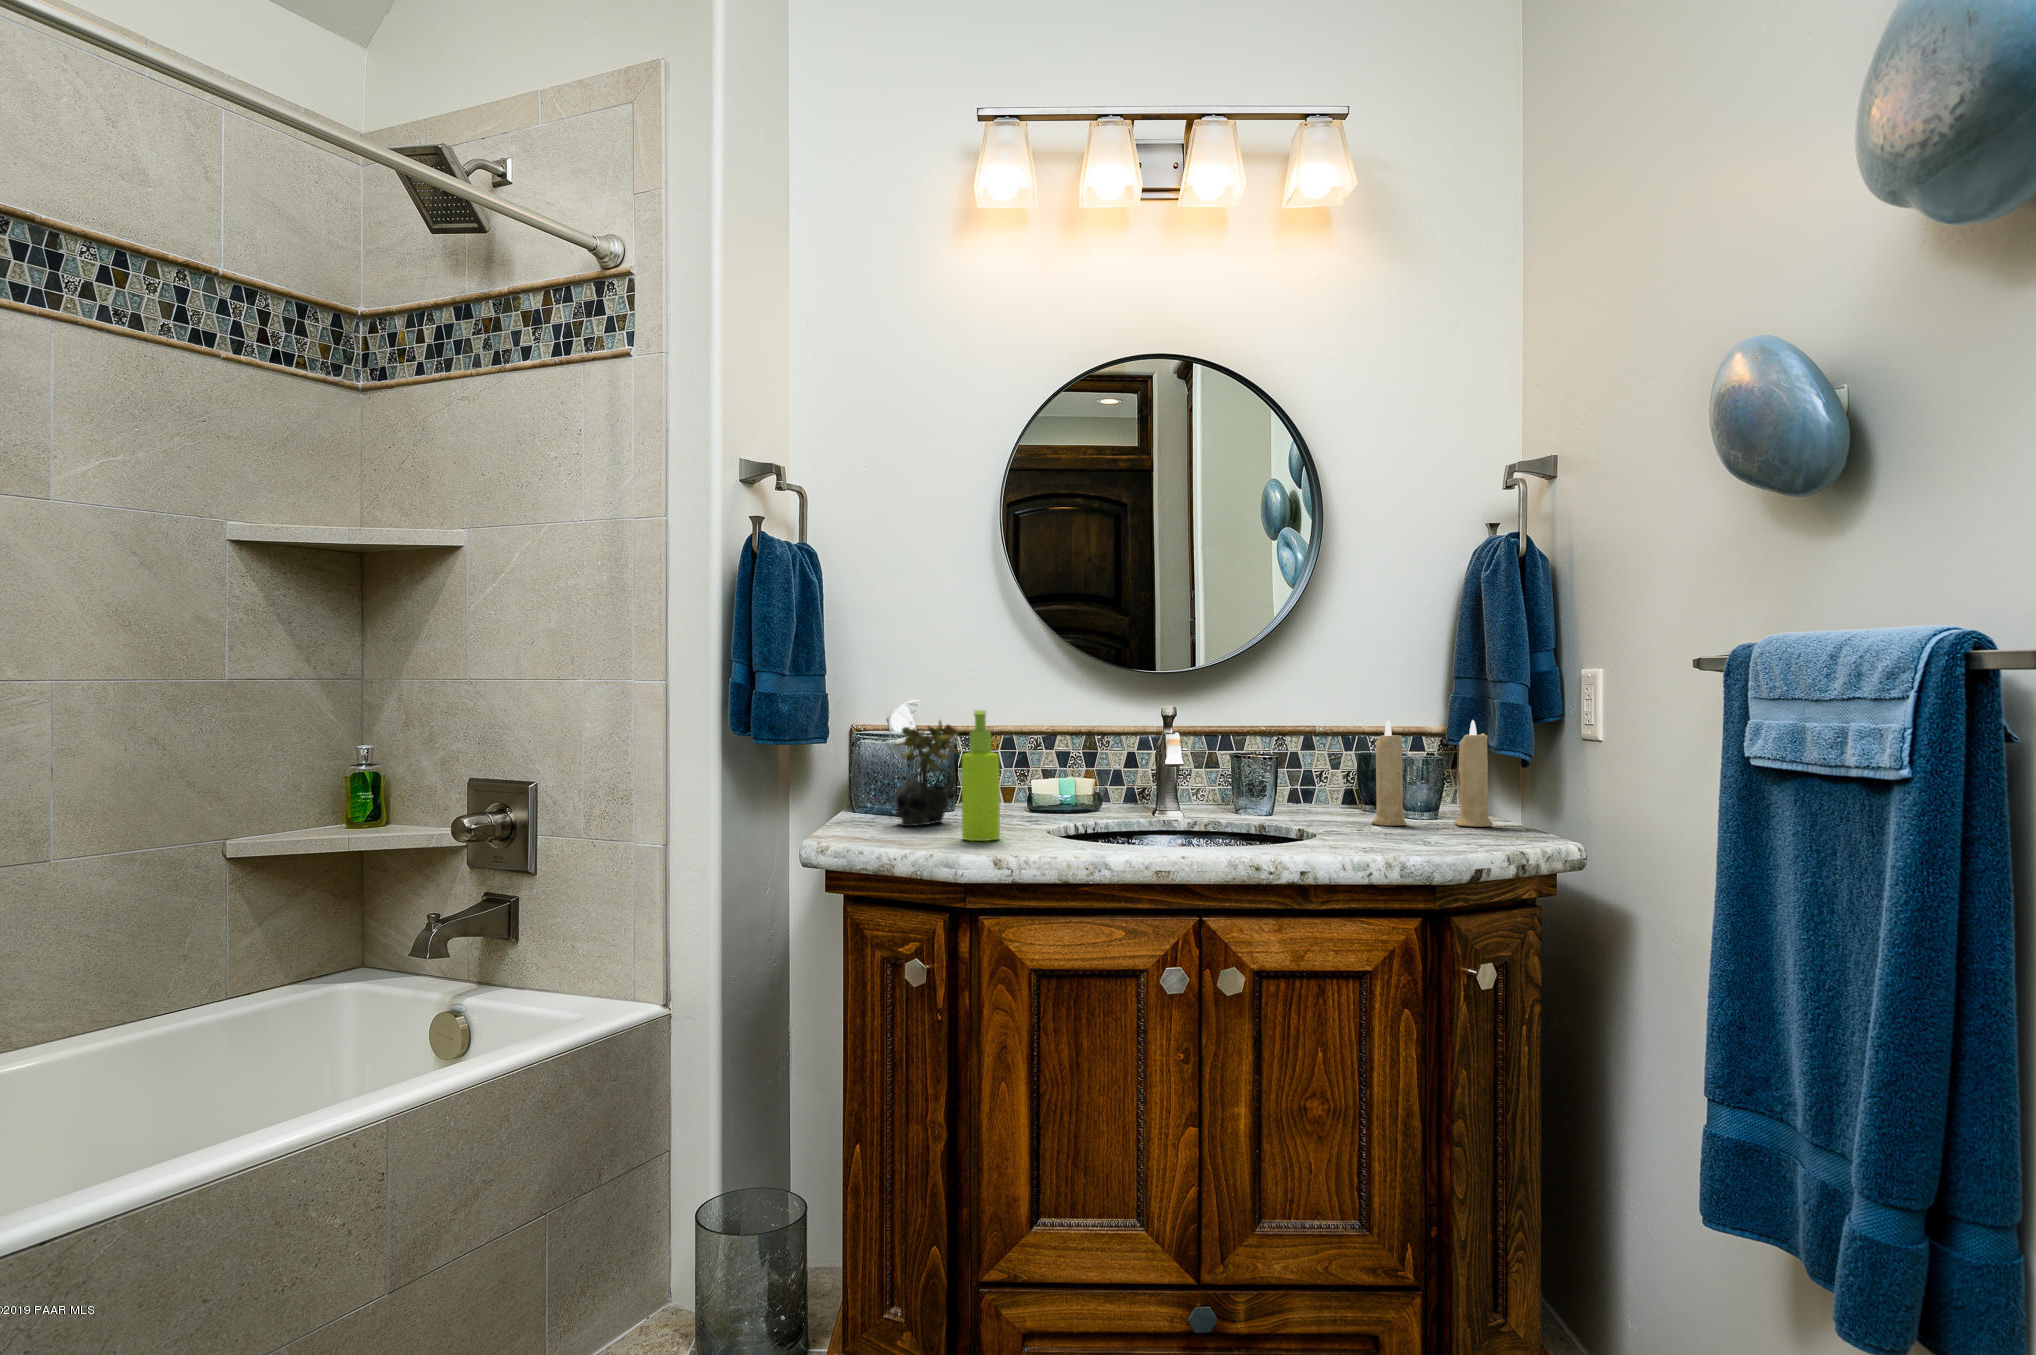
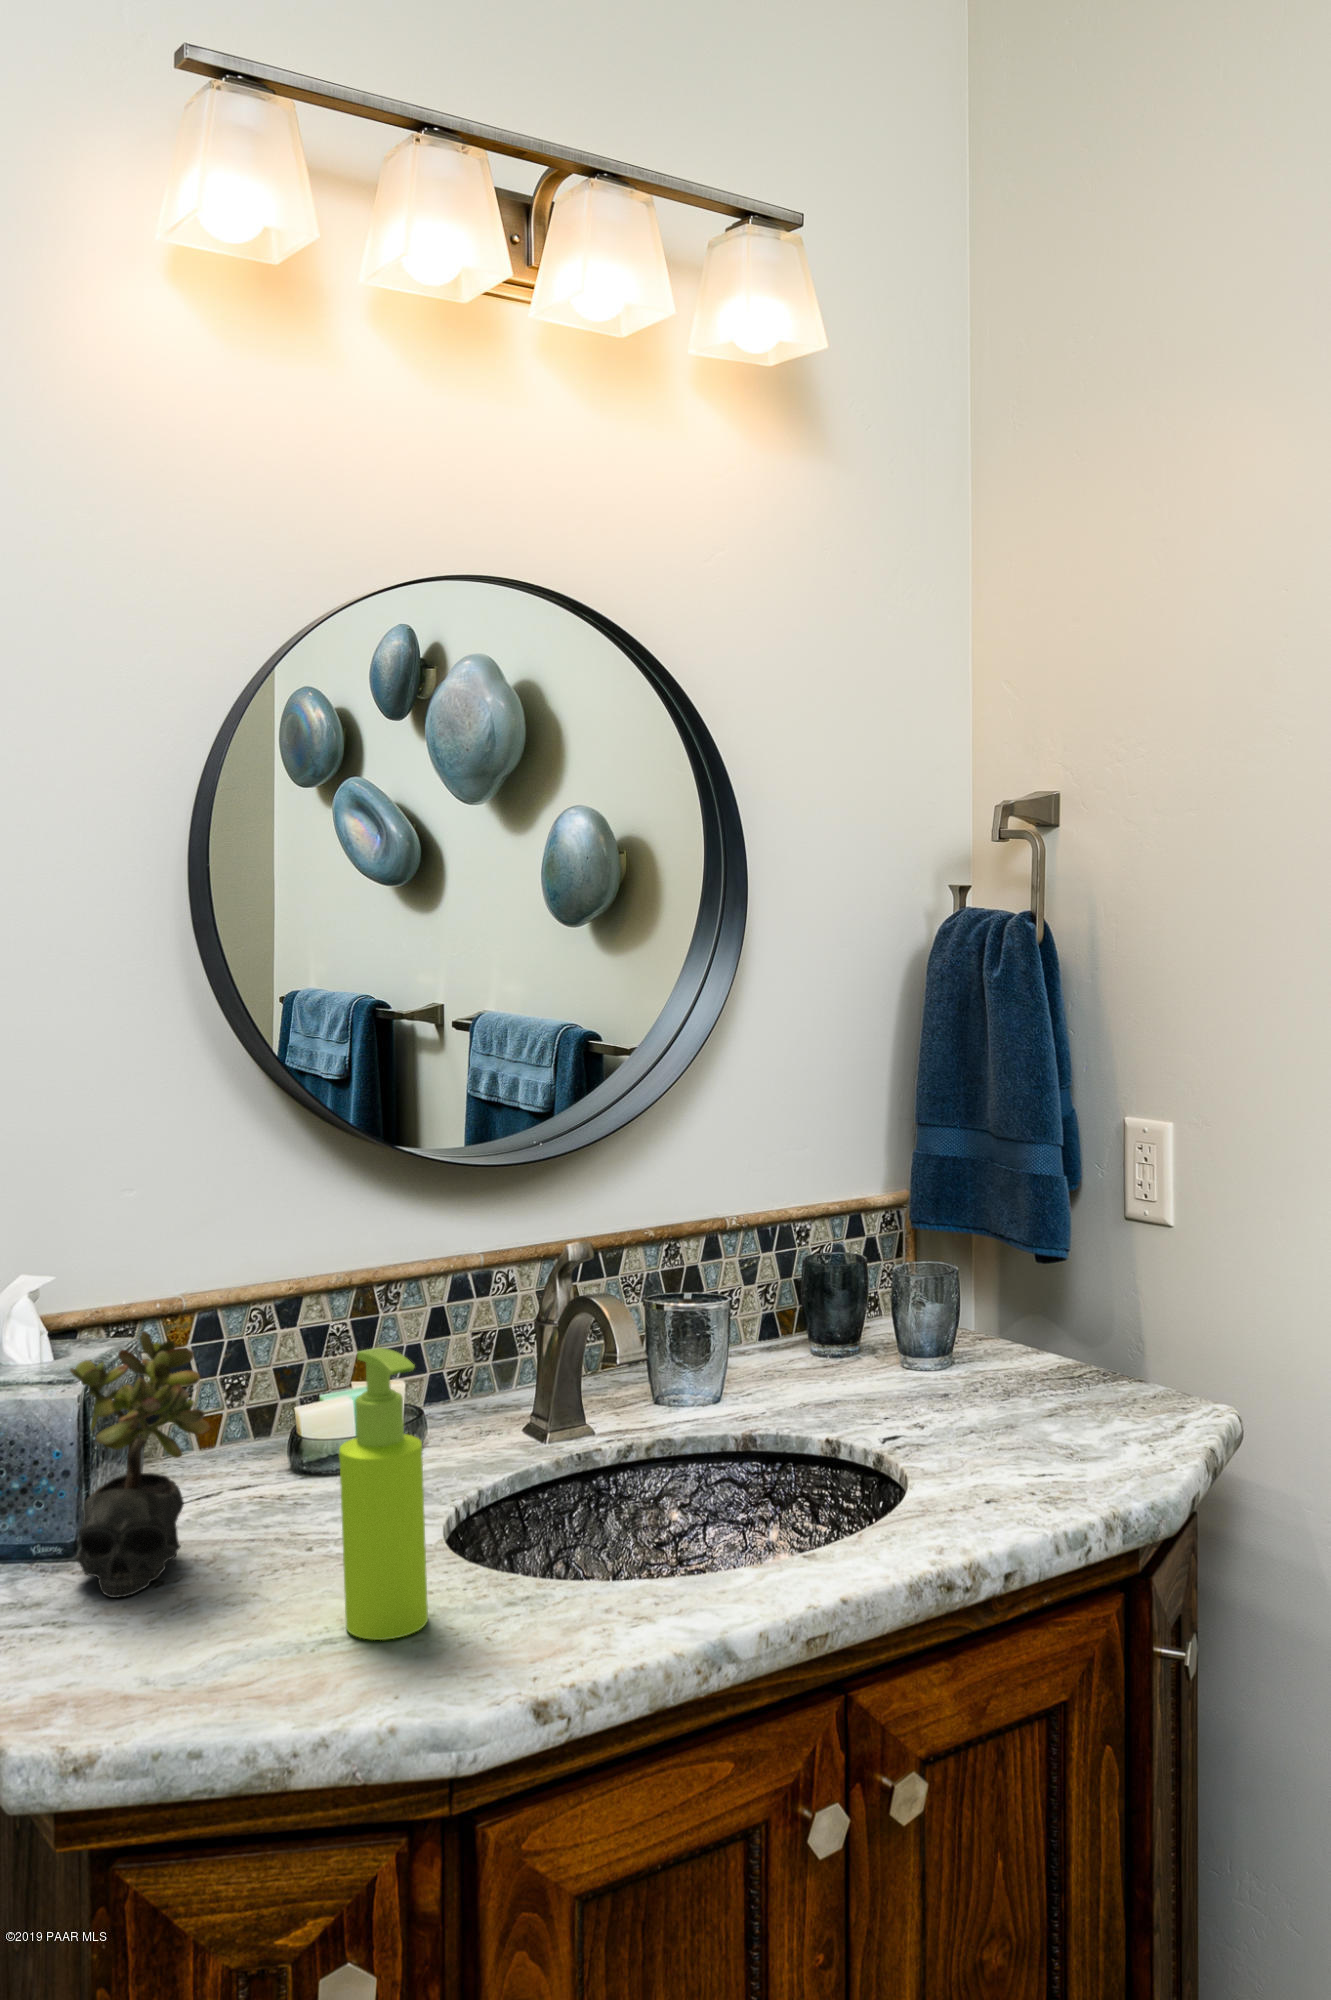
candle: present [1372,720,1493,827] -> none [865,1197,1033,1396]

